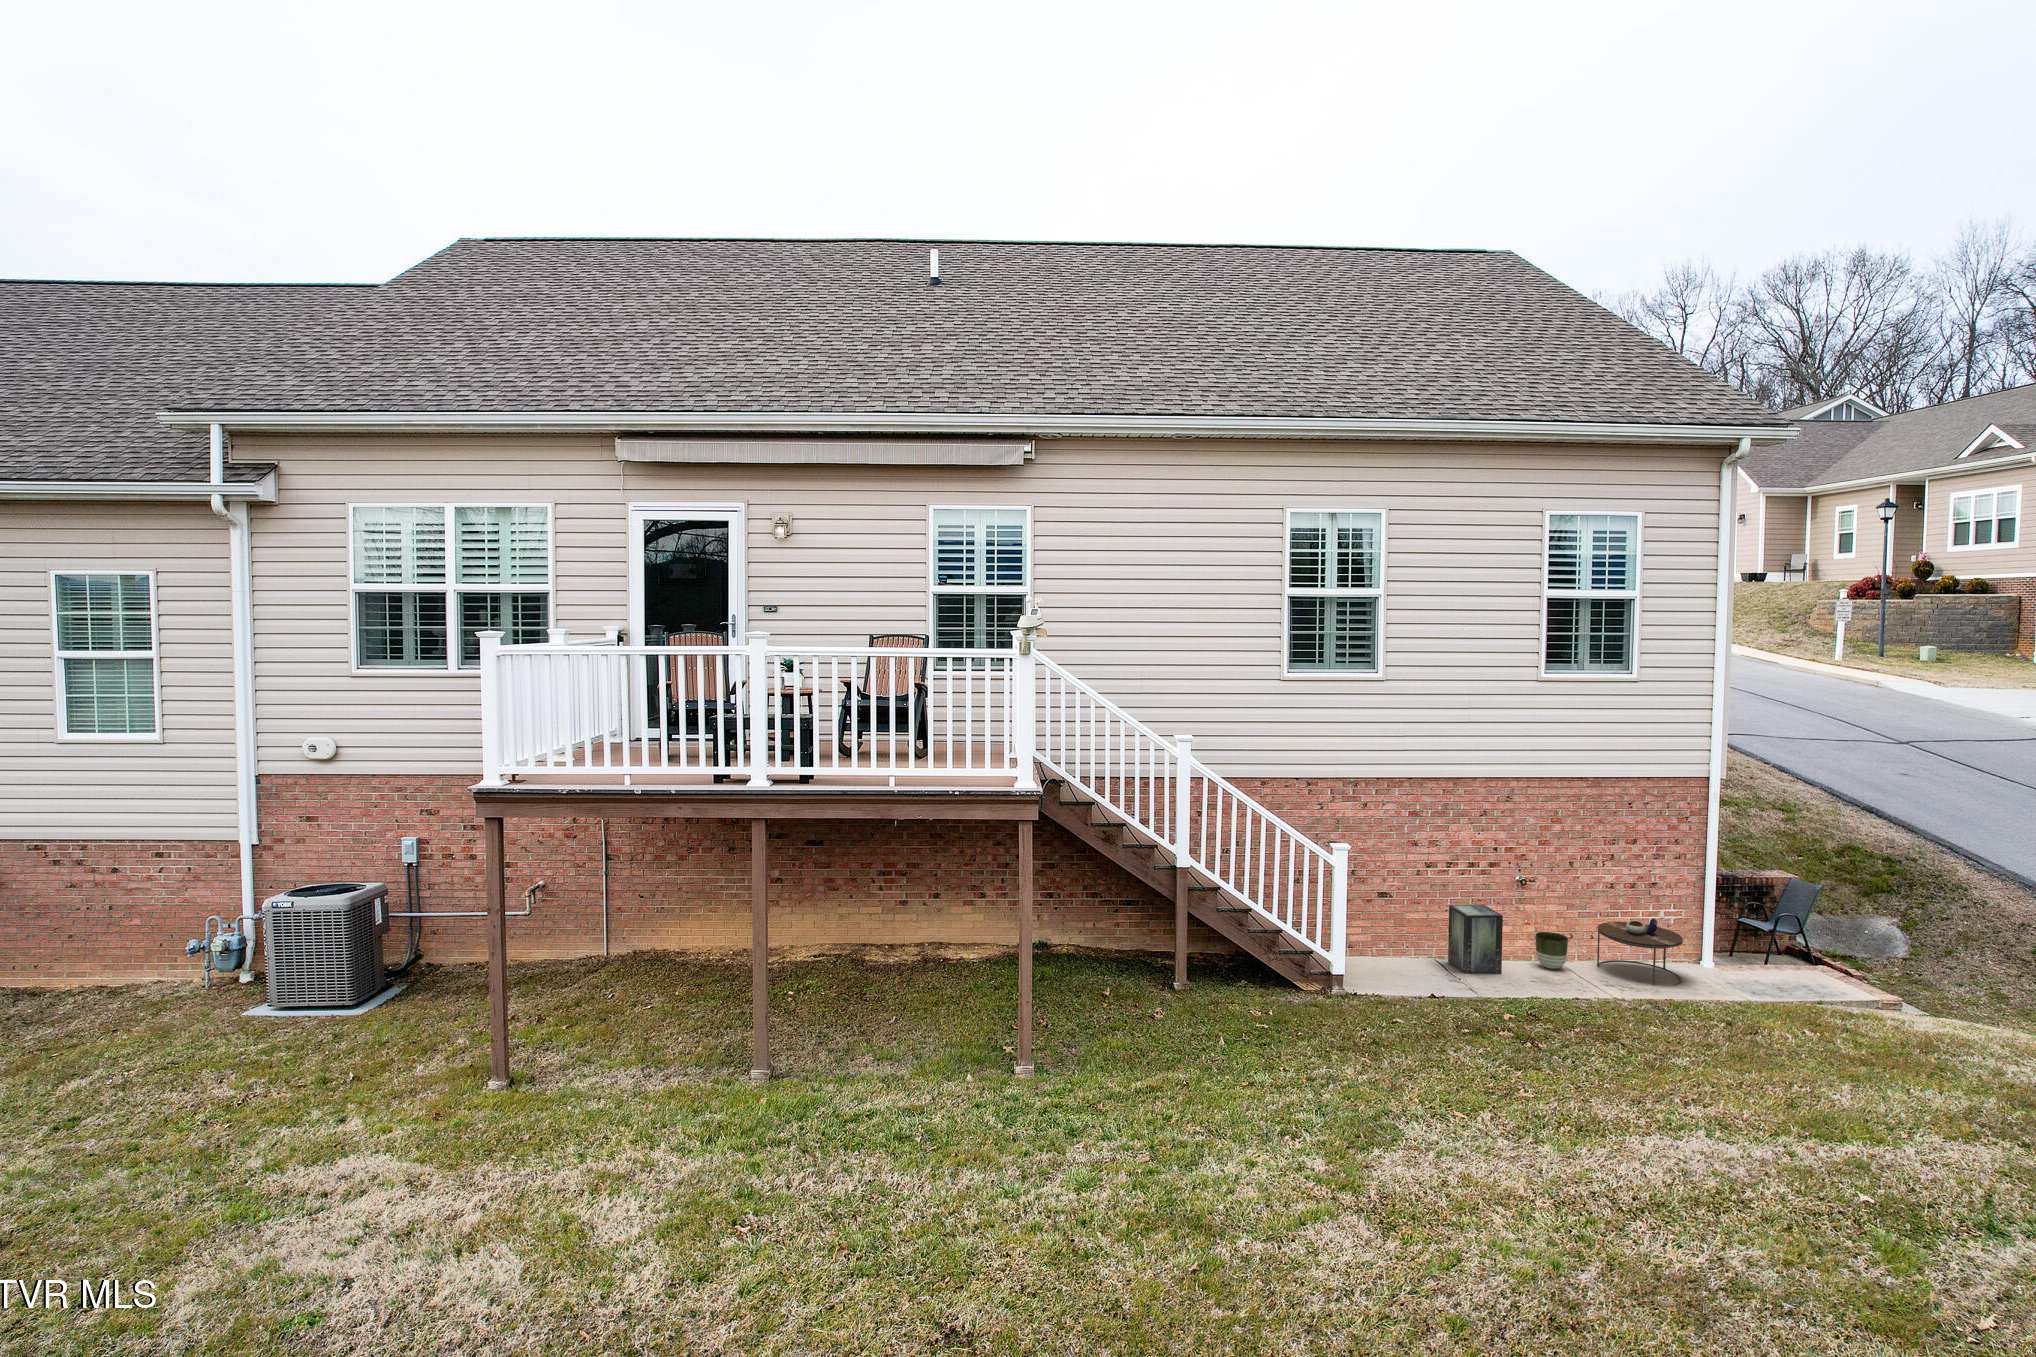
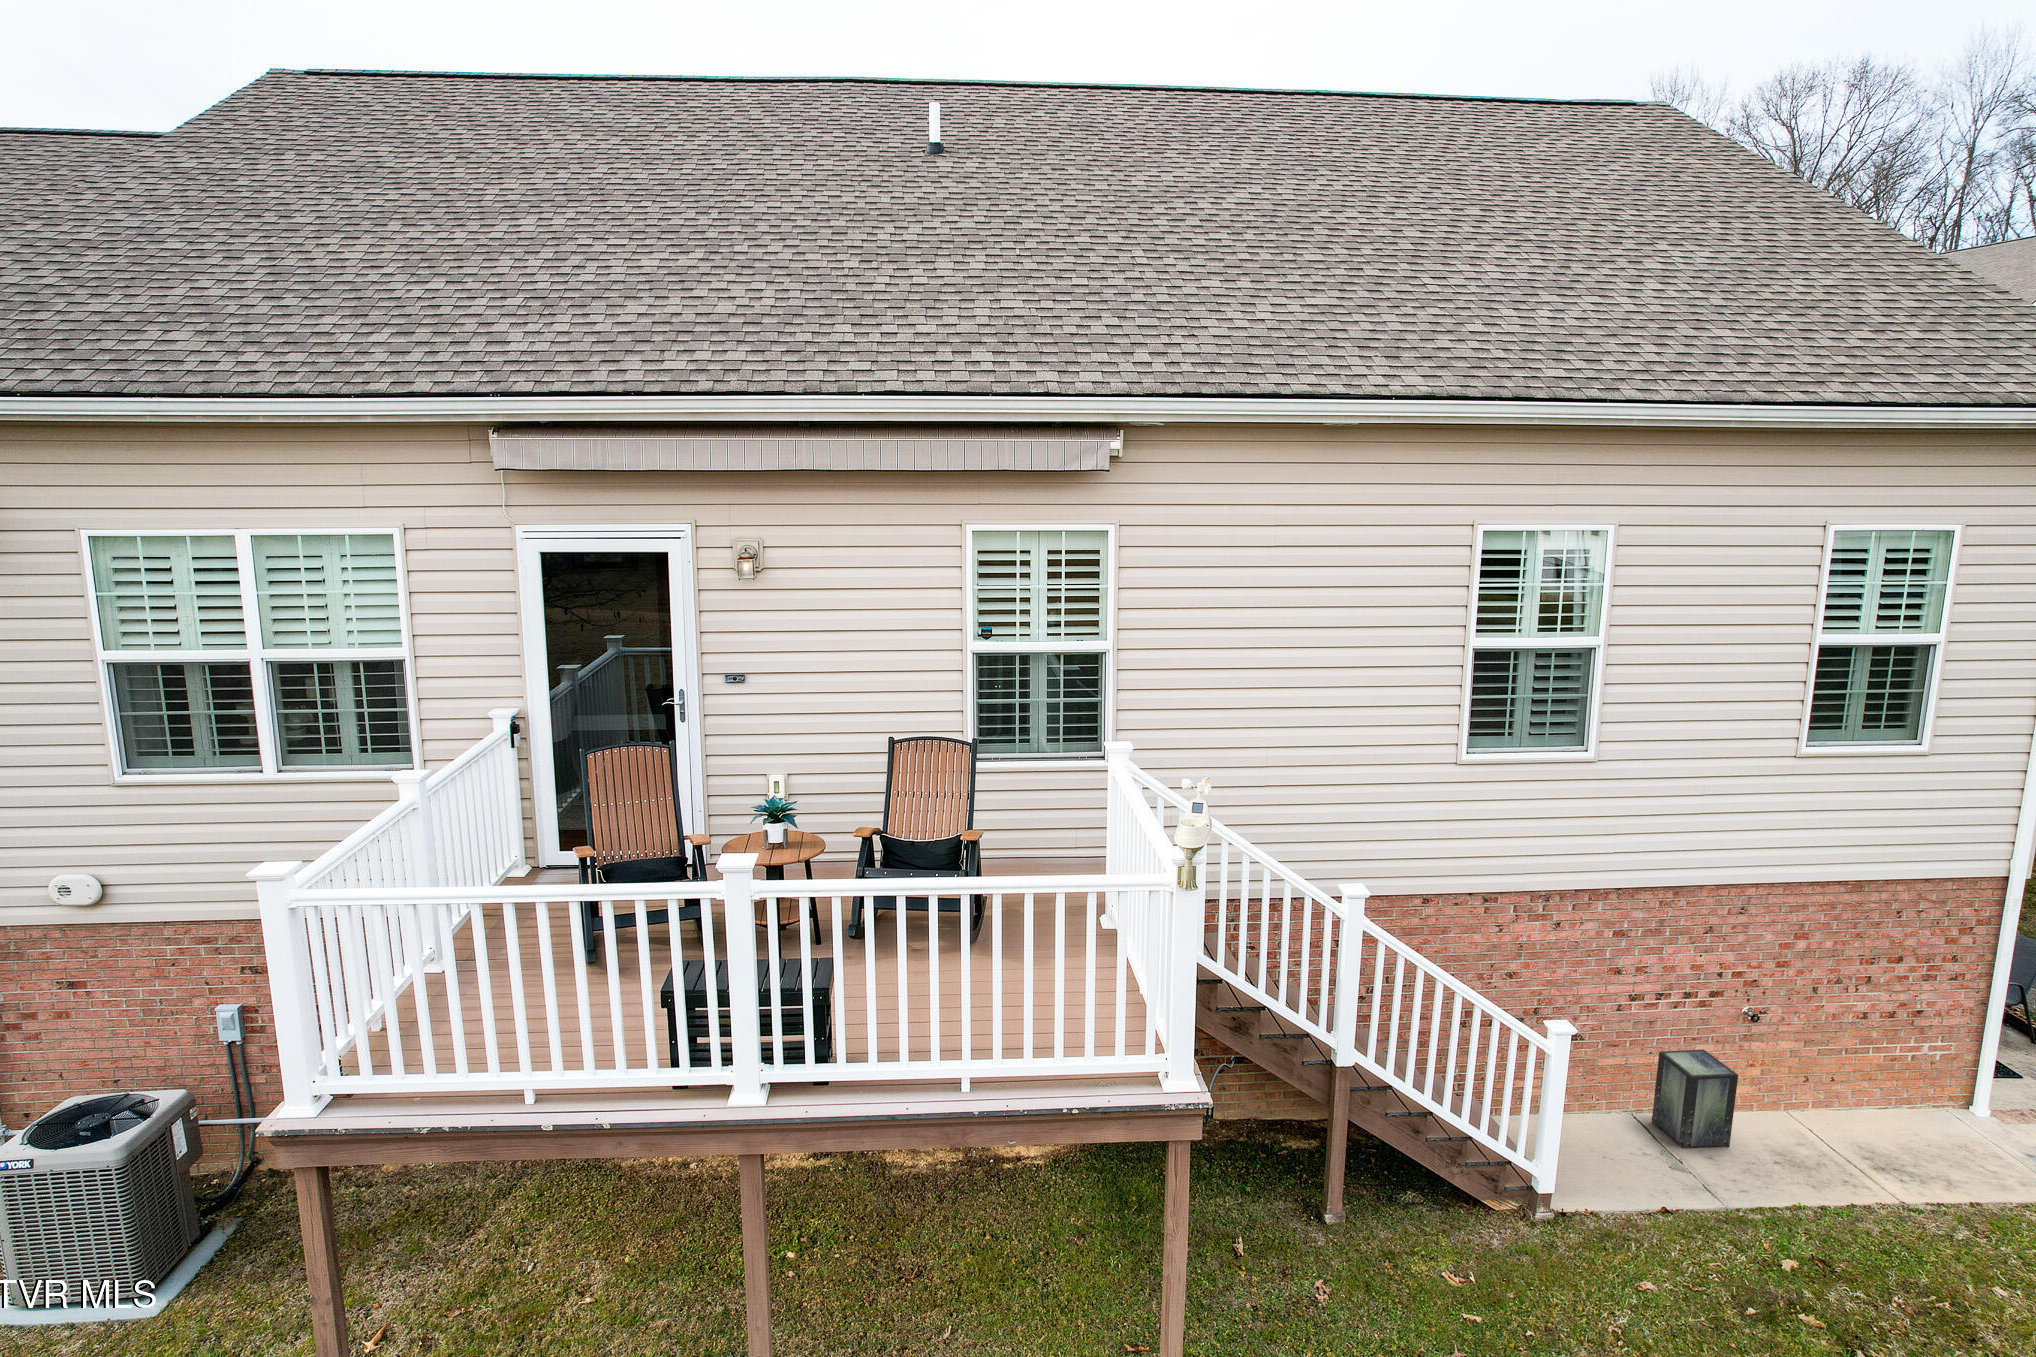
side table: present [1597,919,1683,985] -> none [1842,1064,1971,1169]
planter: present [1535,932,1568,969] -> none [1766,1080,1814,1132]

